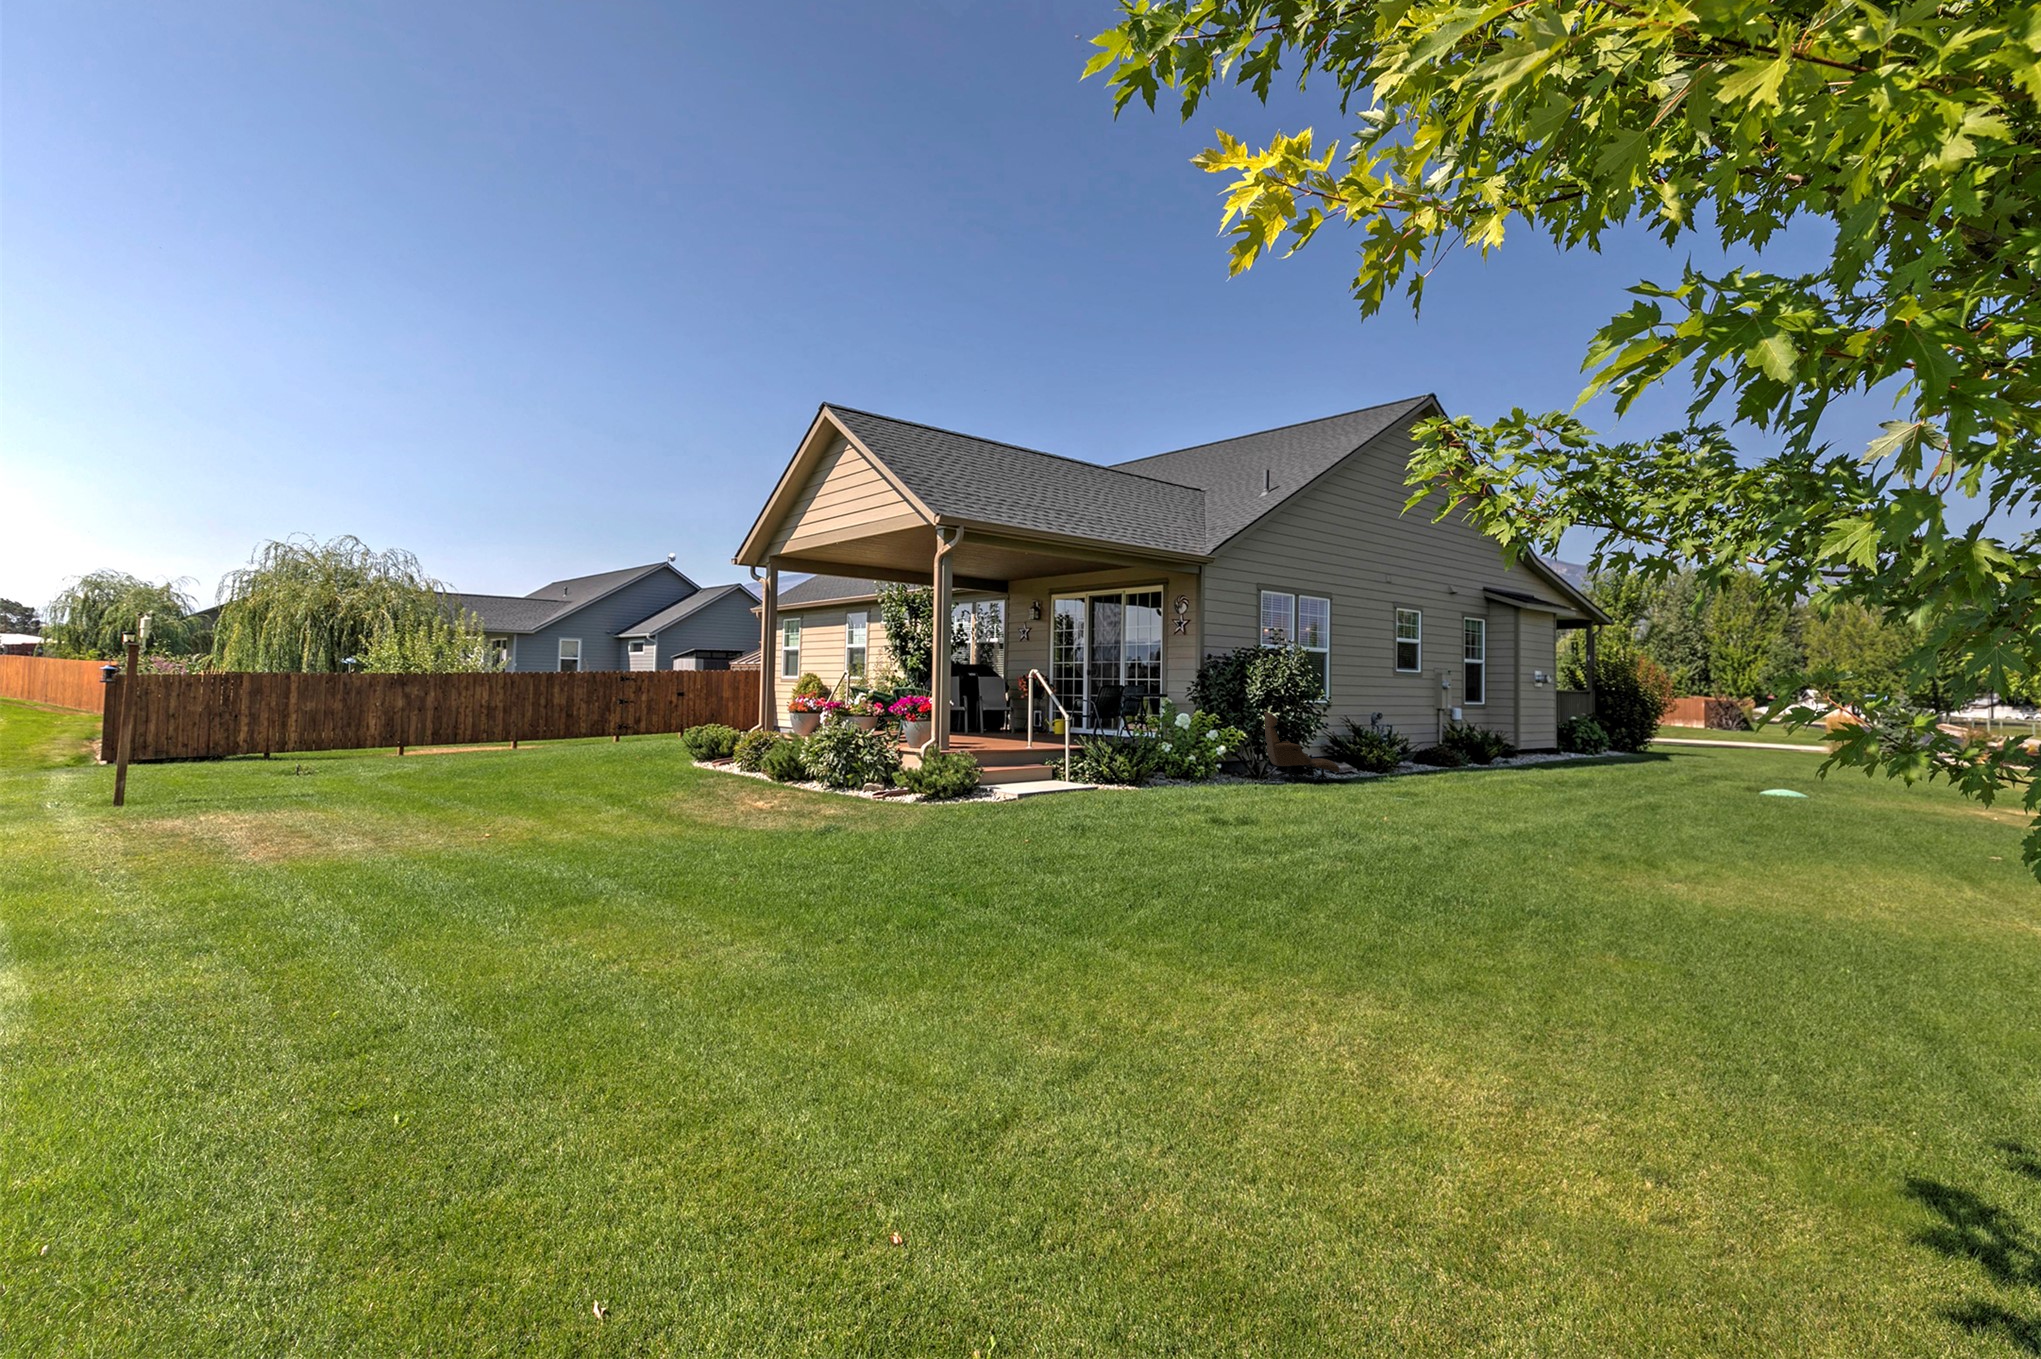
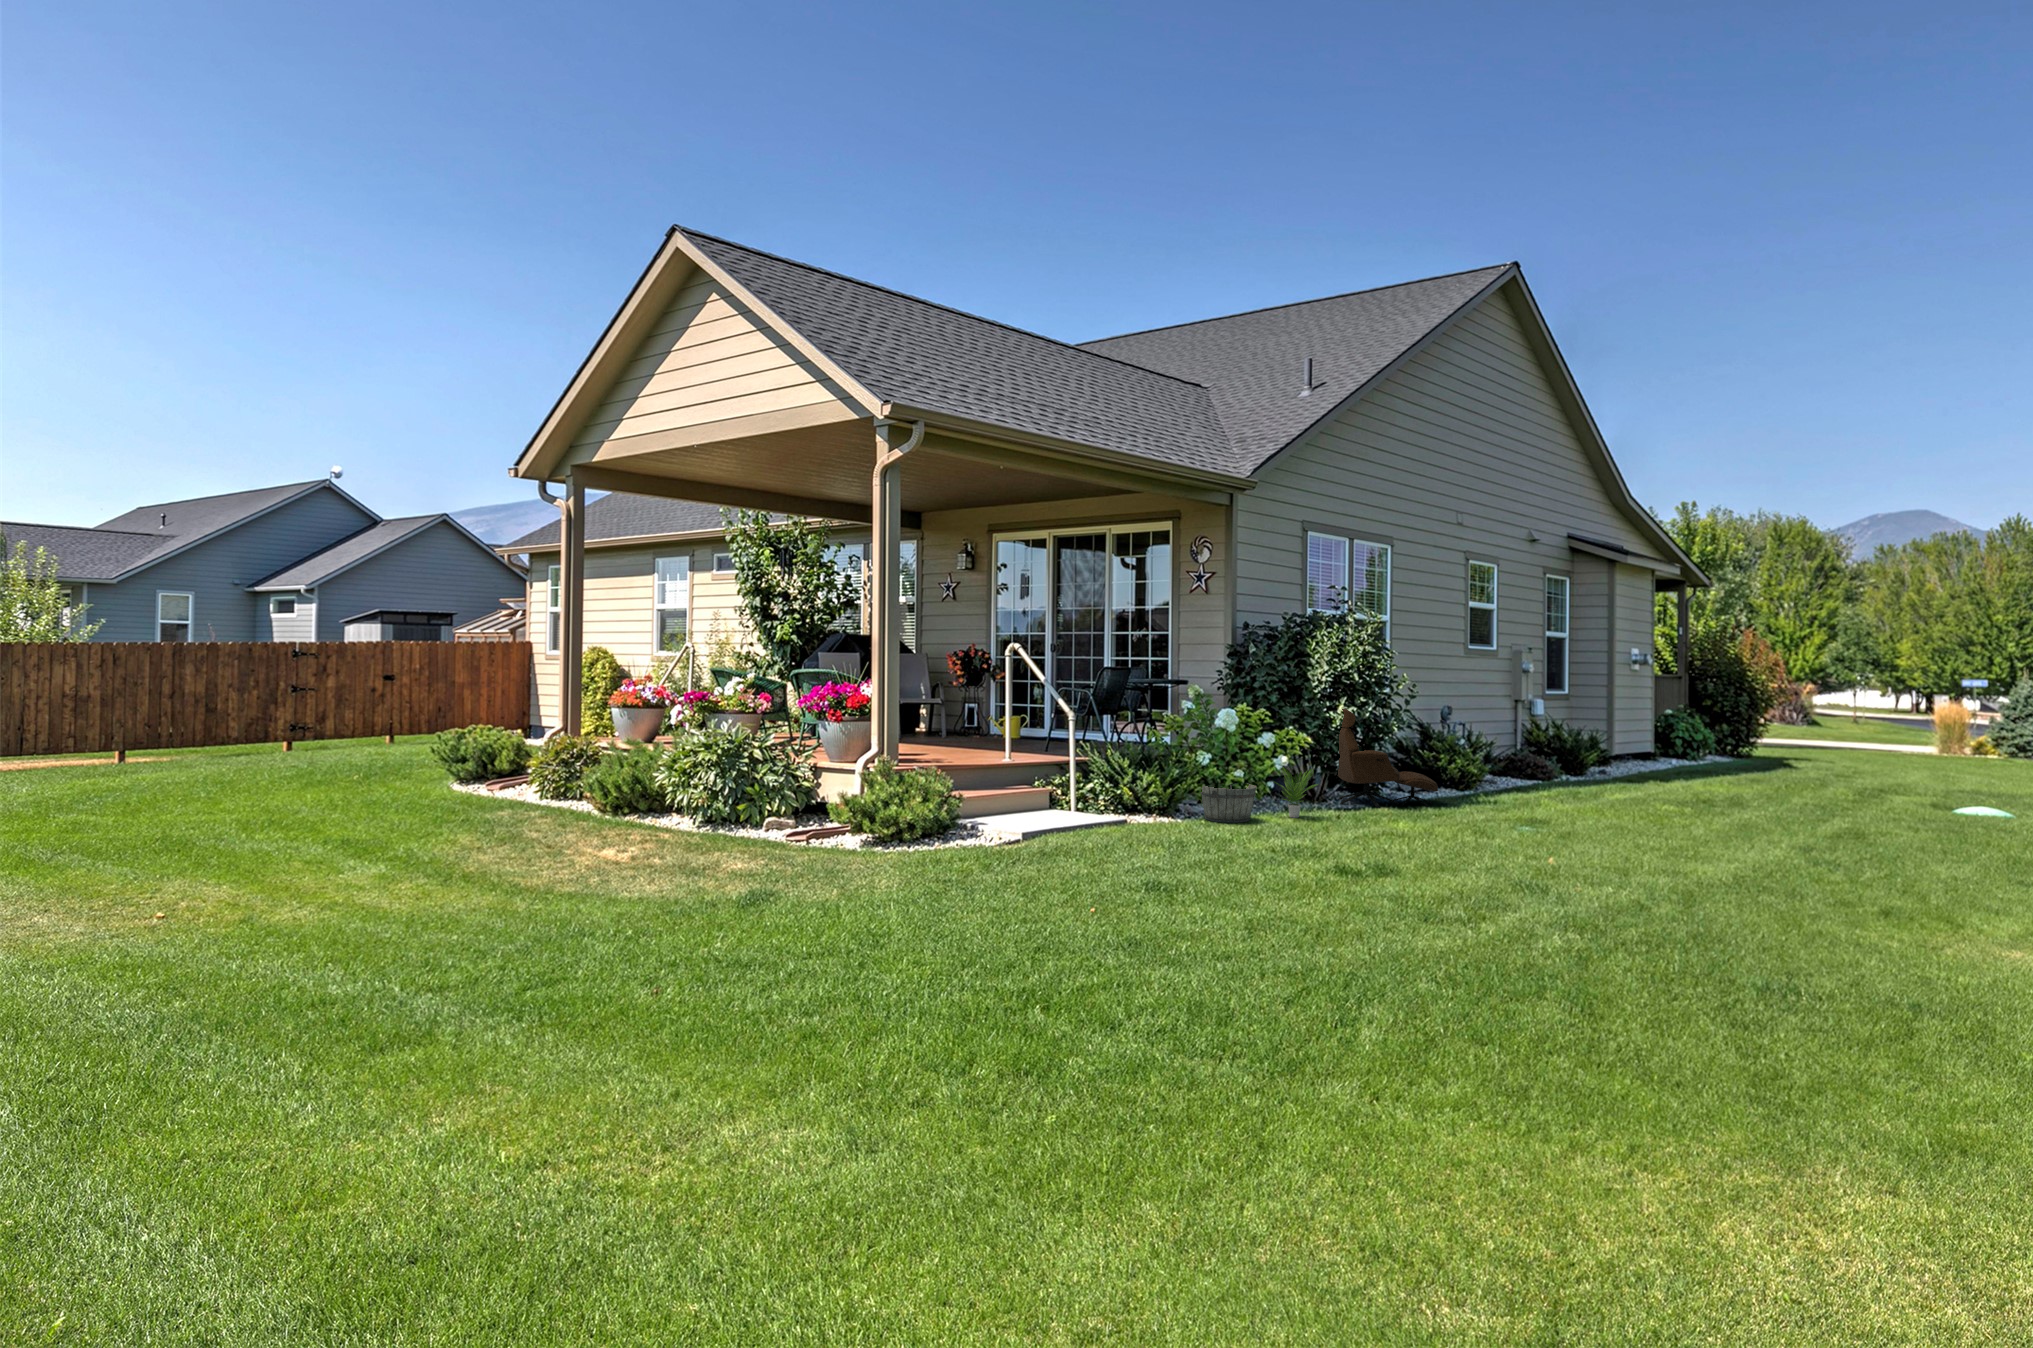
potted plant: none [1209,753,1242,788] -> present [1277,768,1315,818]
wooden bucket: none [1158,757,1196,791] -> present [1200,784,1257,823]

